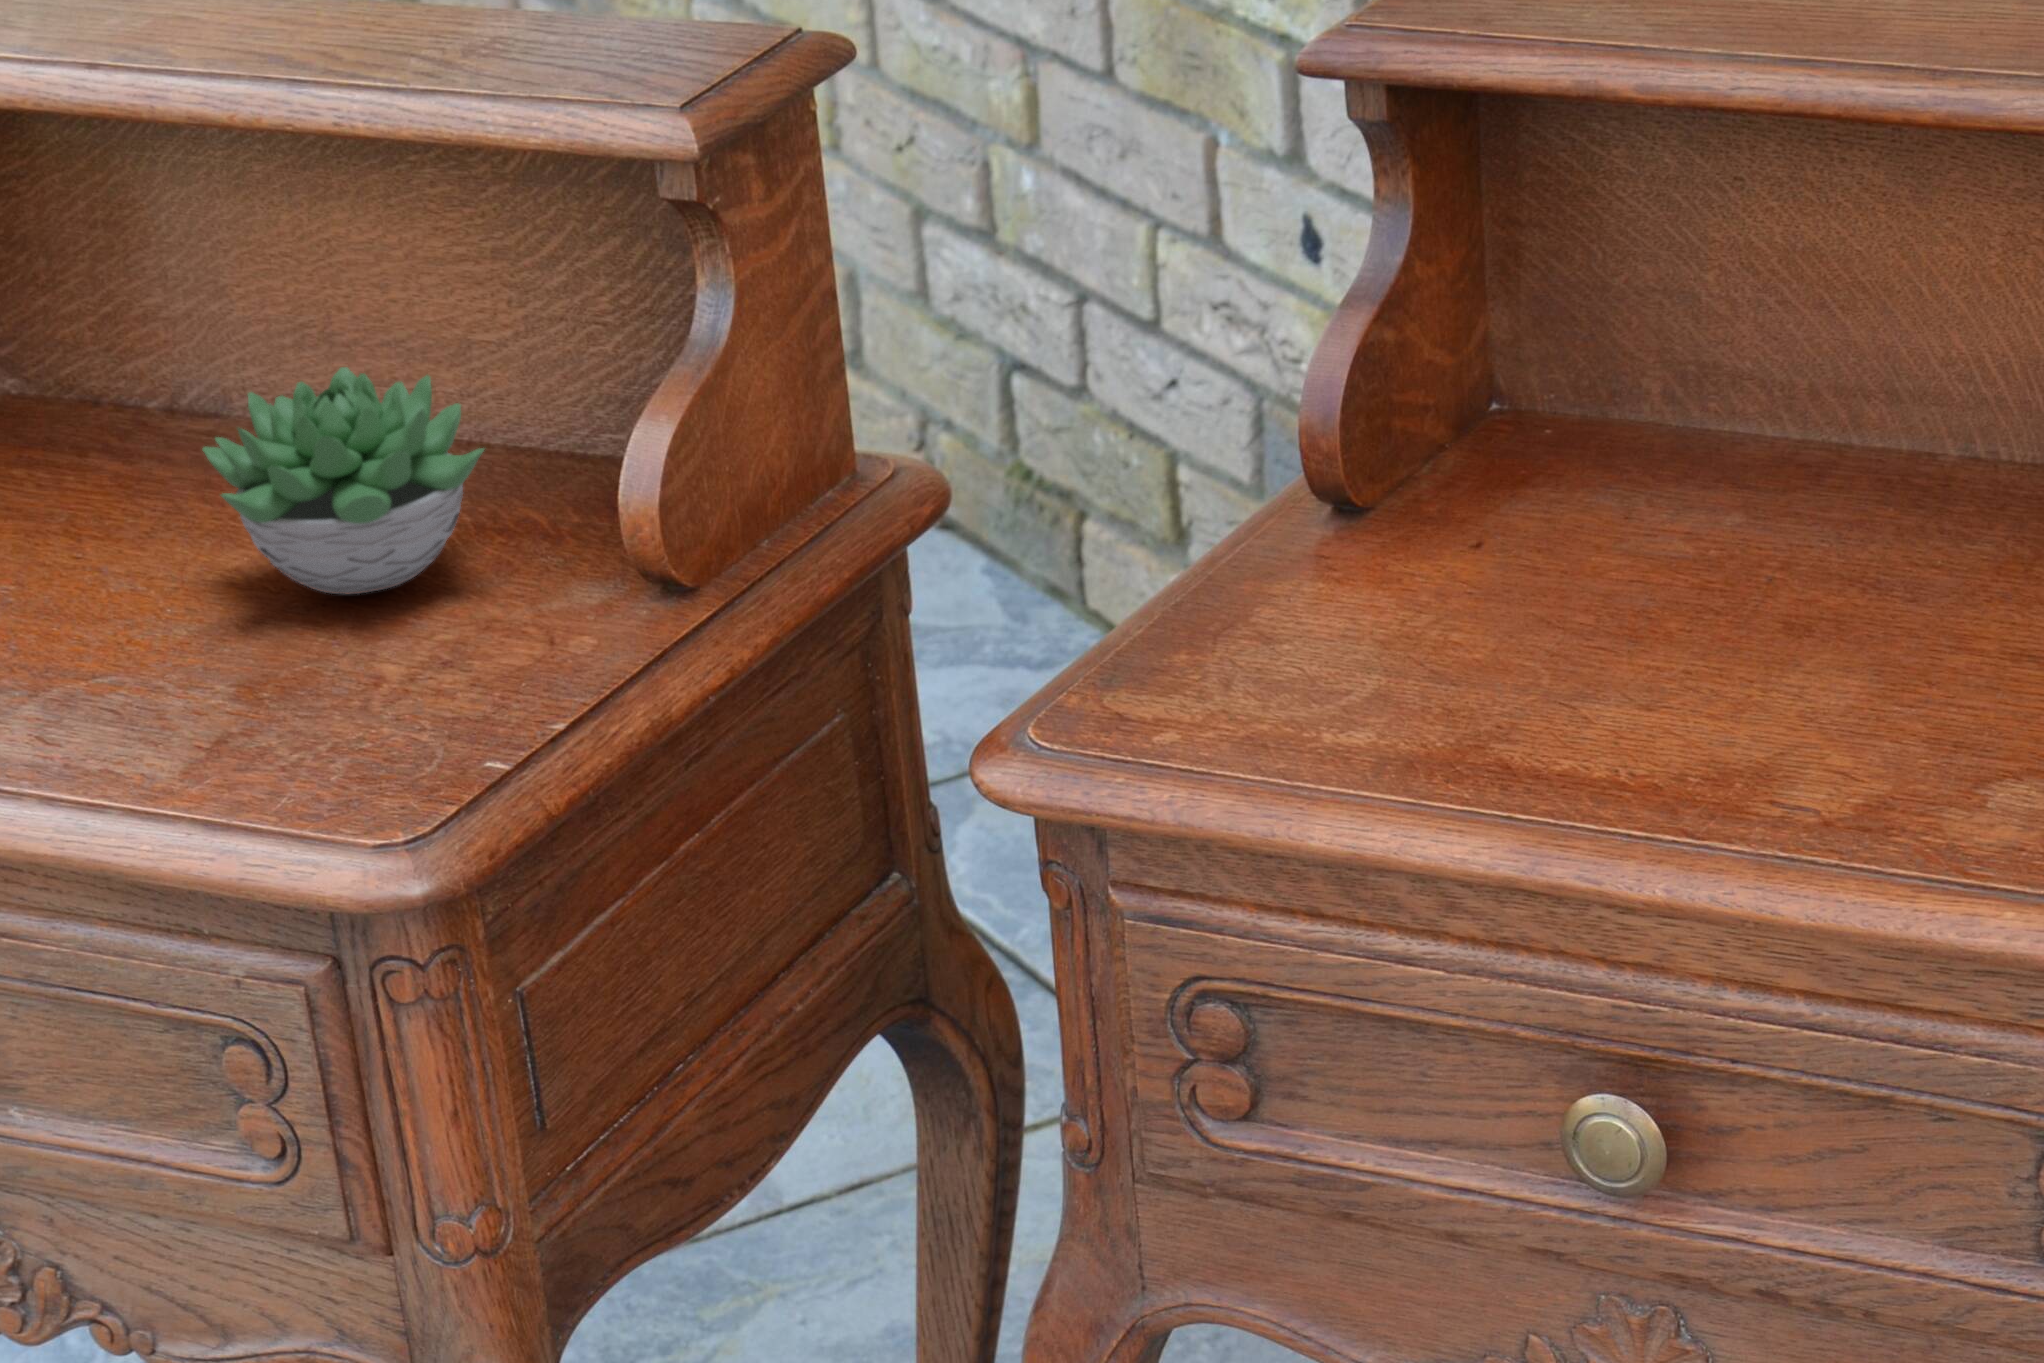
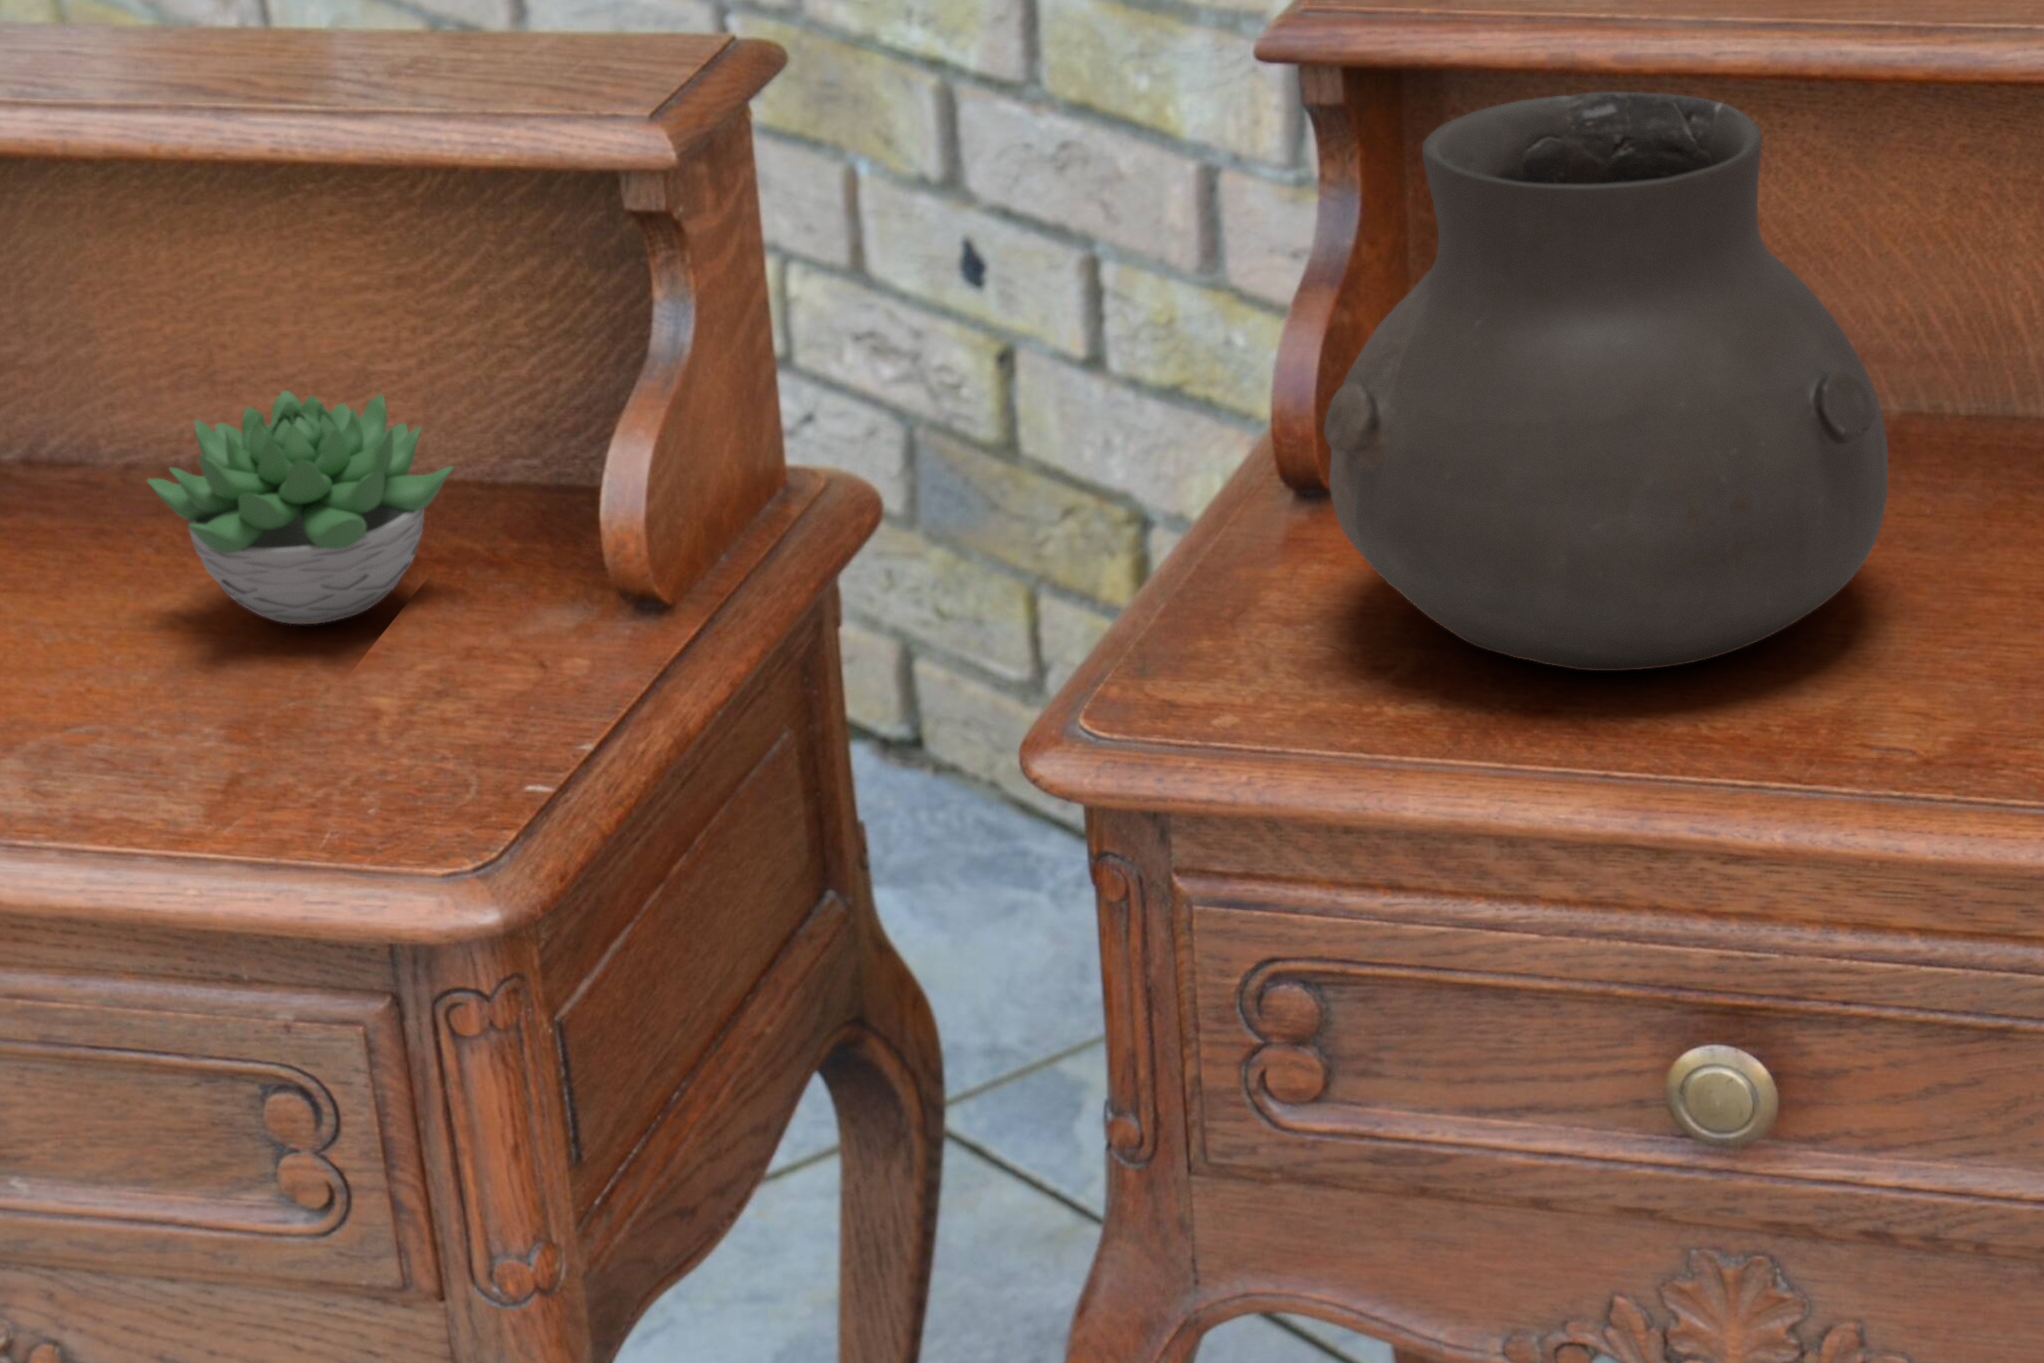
vase: none [1264,125,1845,709] -> present [1324,92,1888,671]

